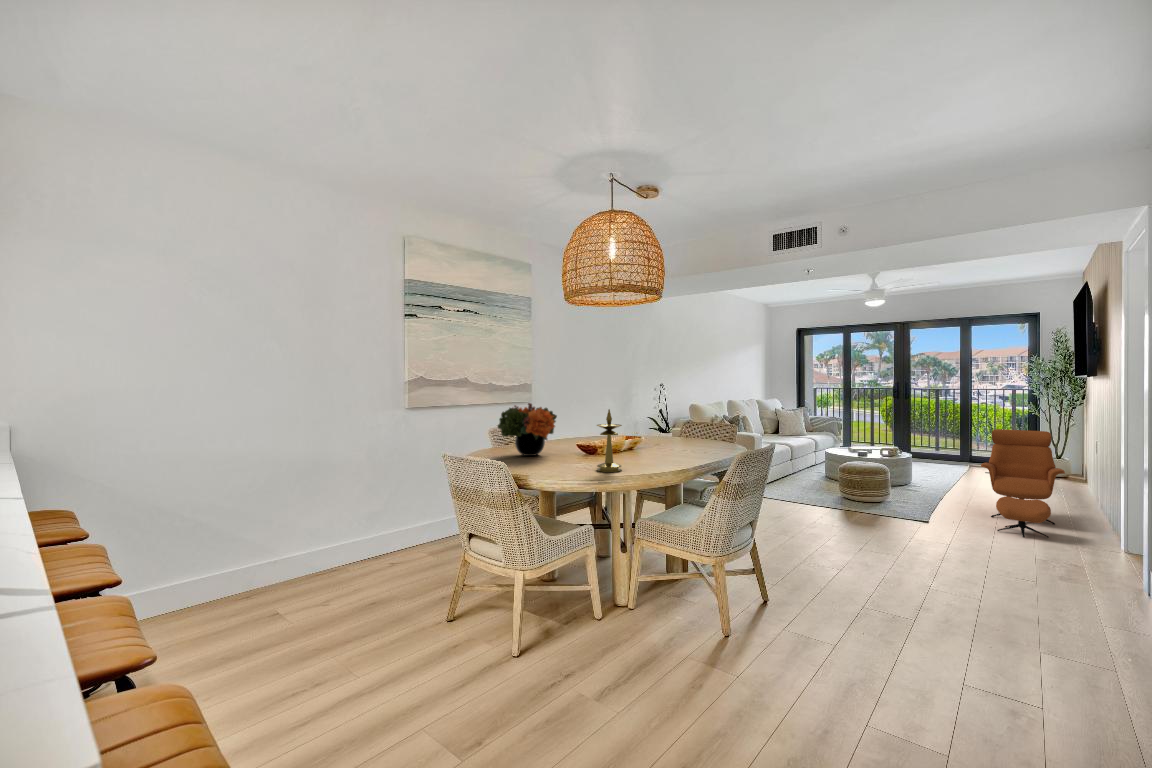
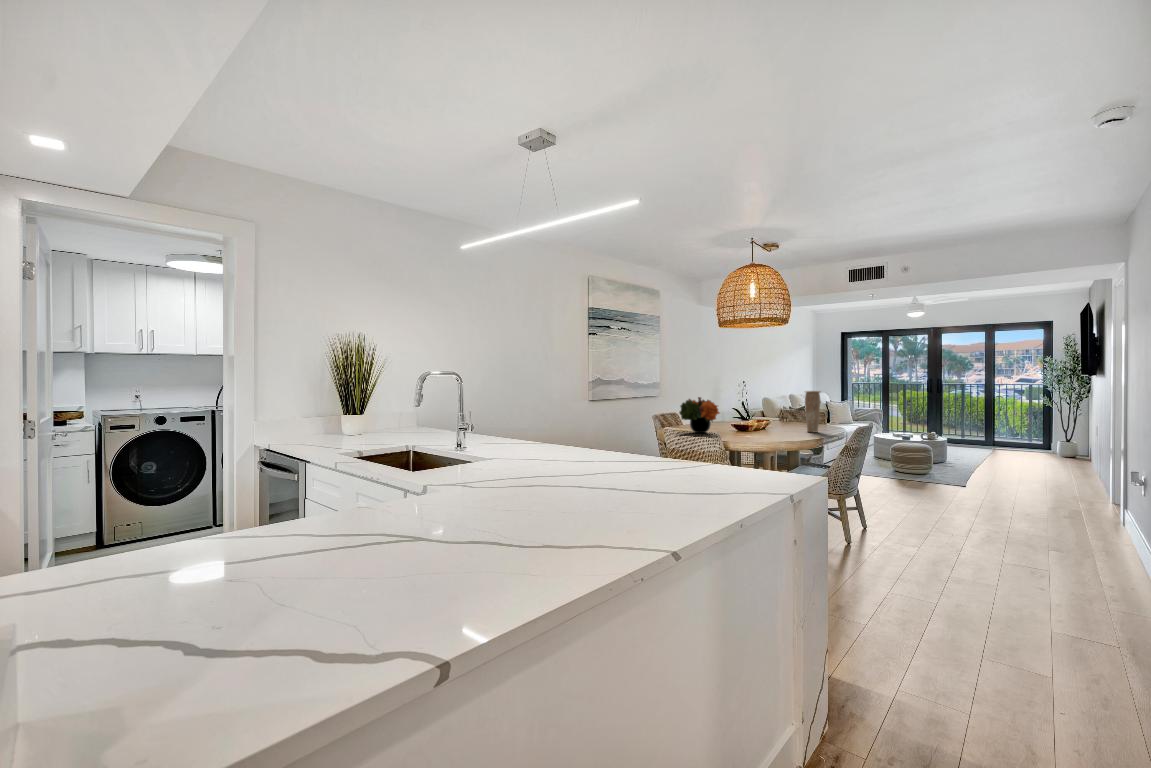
vase: none [678,394,702,456] -> present [805,391,821,432]
candlestick: present [597,409,622,472] -> none [765,400,783,440]
armchair: present [981,429,1065,538] -> none [1006,417,1070,495]

